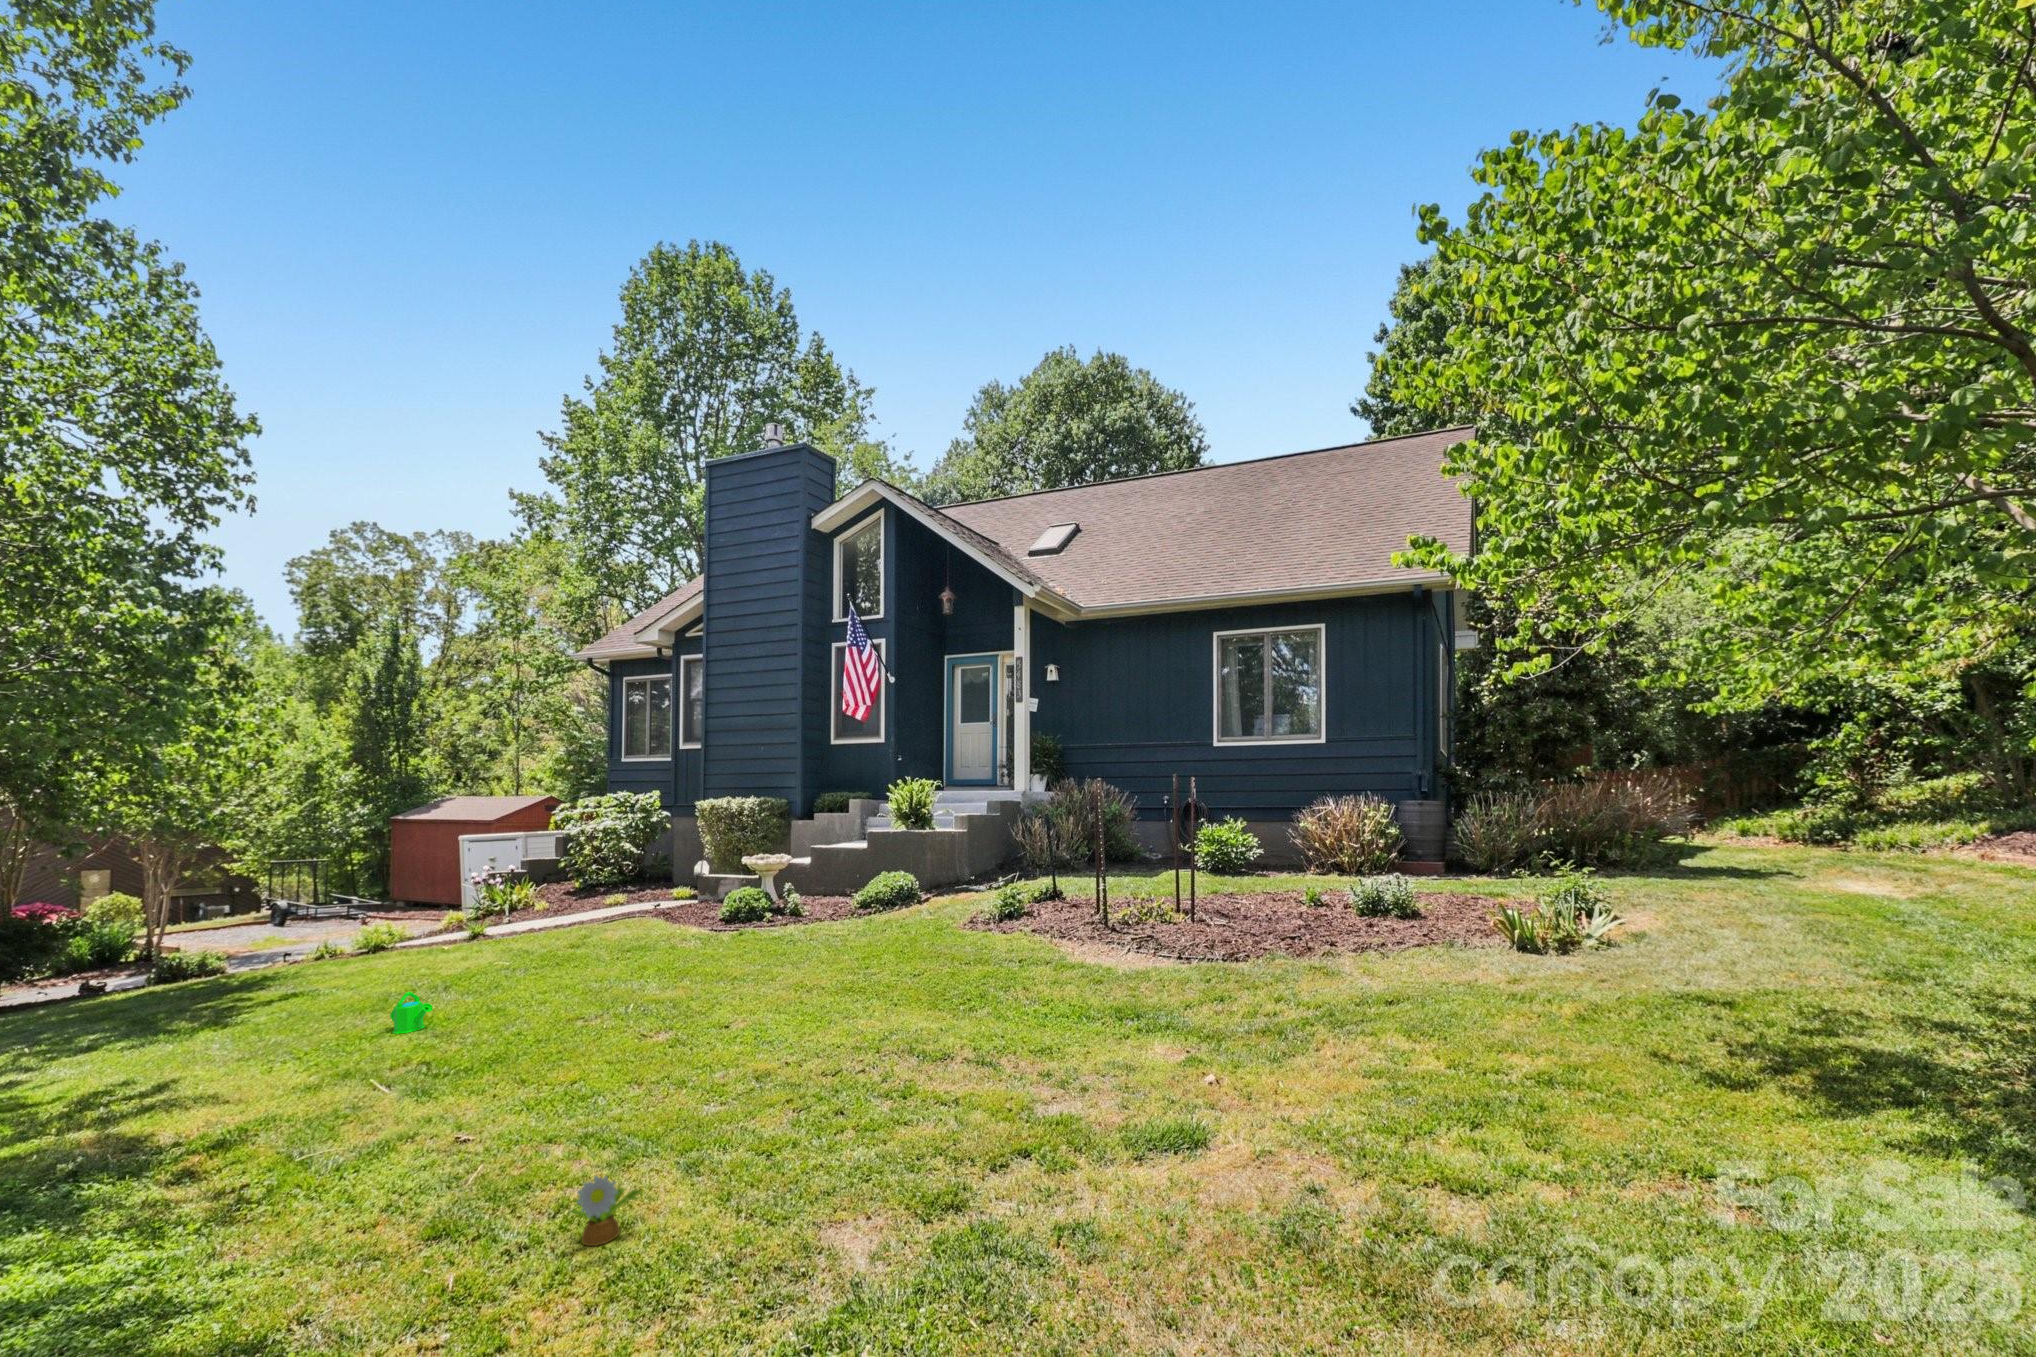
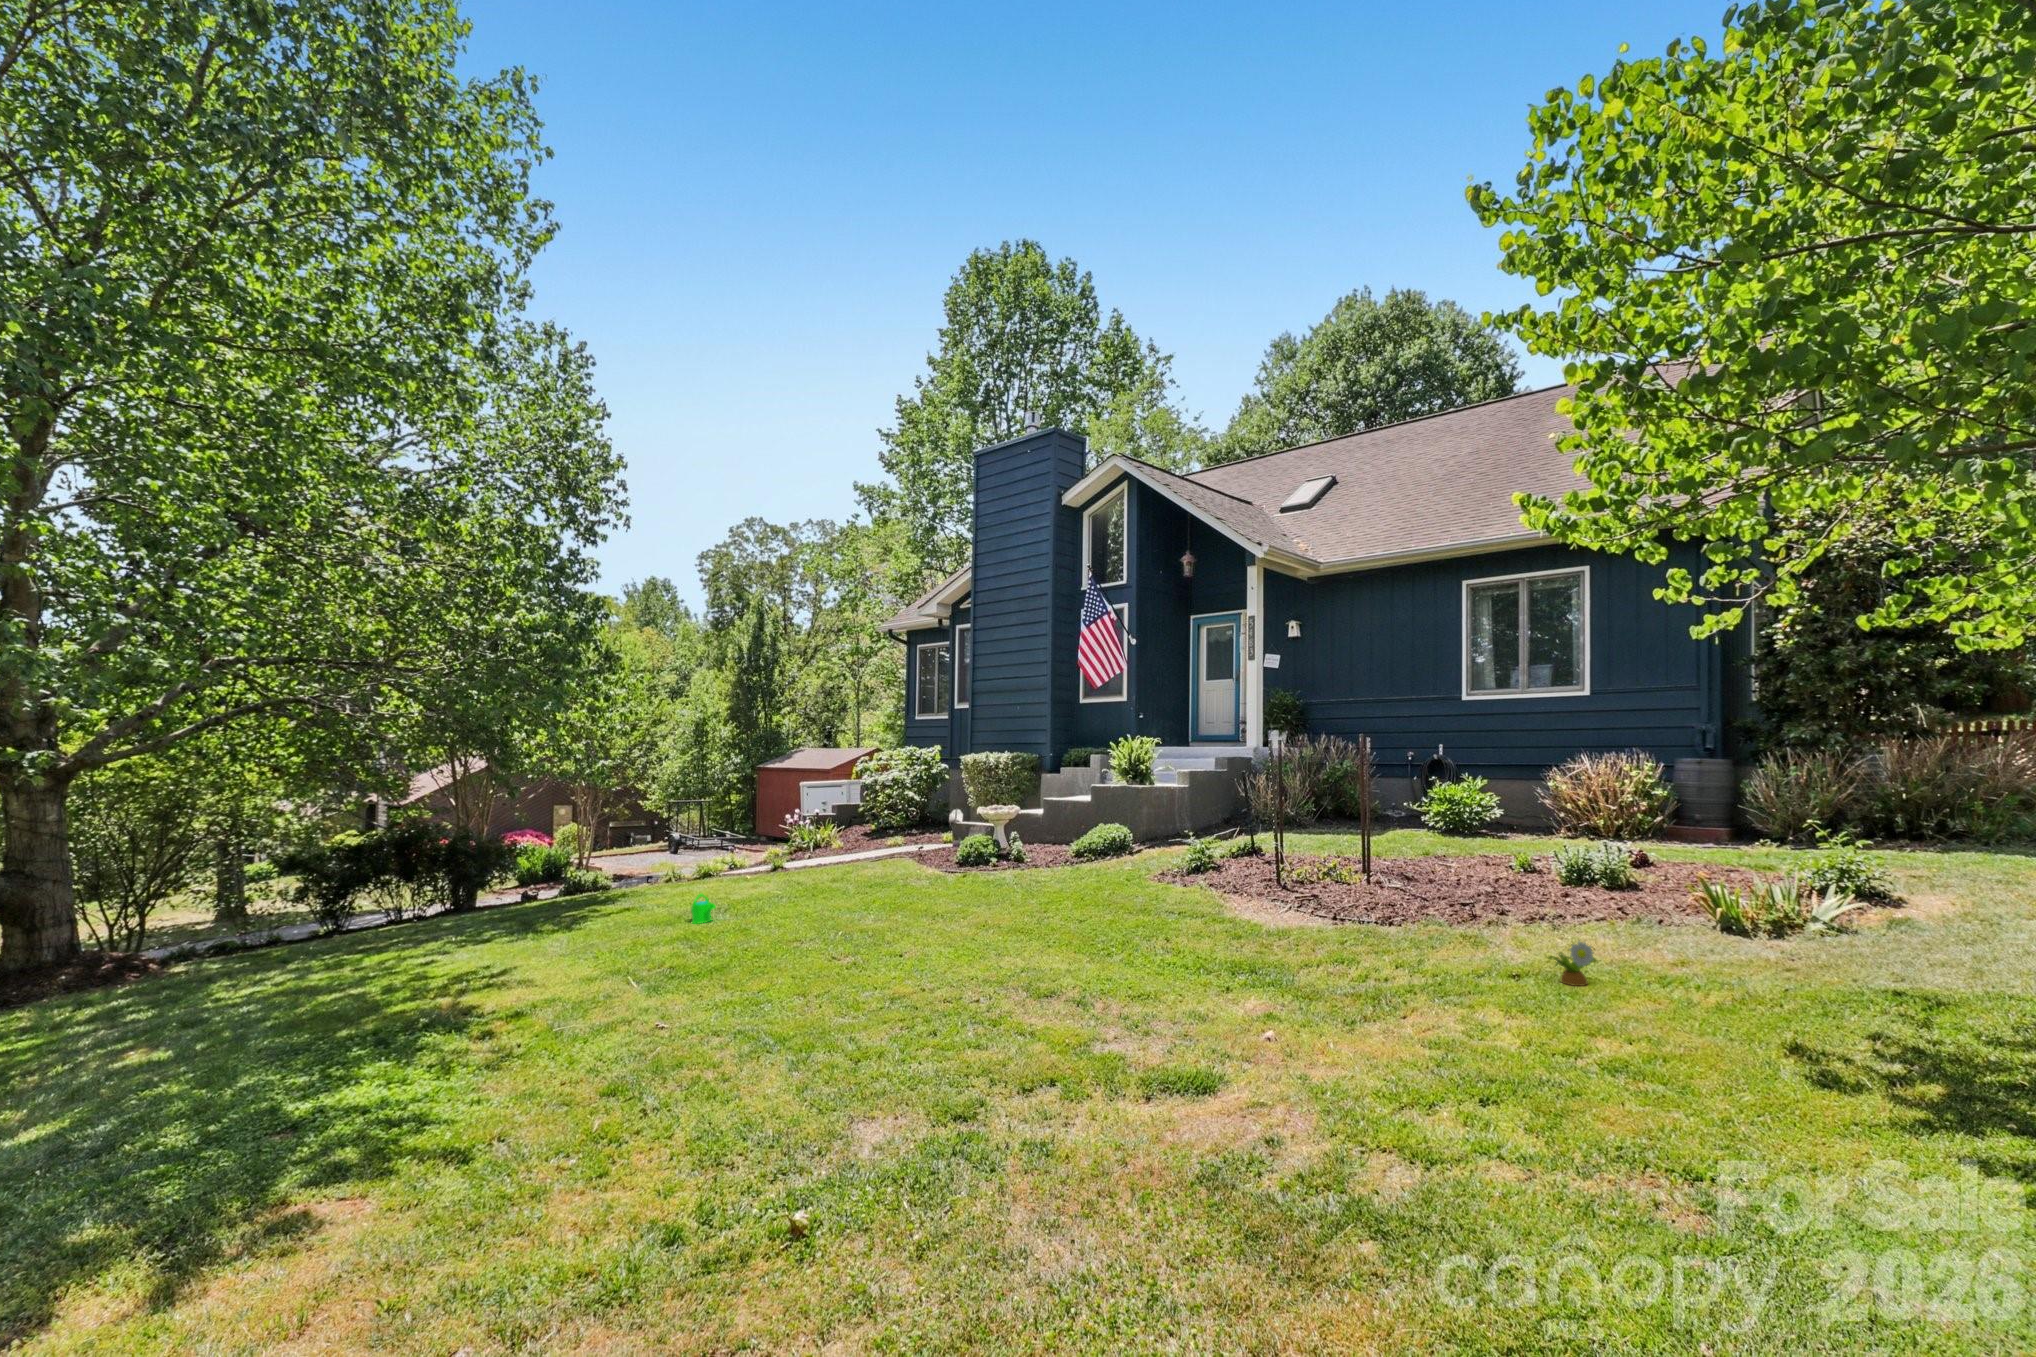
decorative plant: present [569,1175,642,1246] -> present [1549,941,1595,986]

